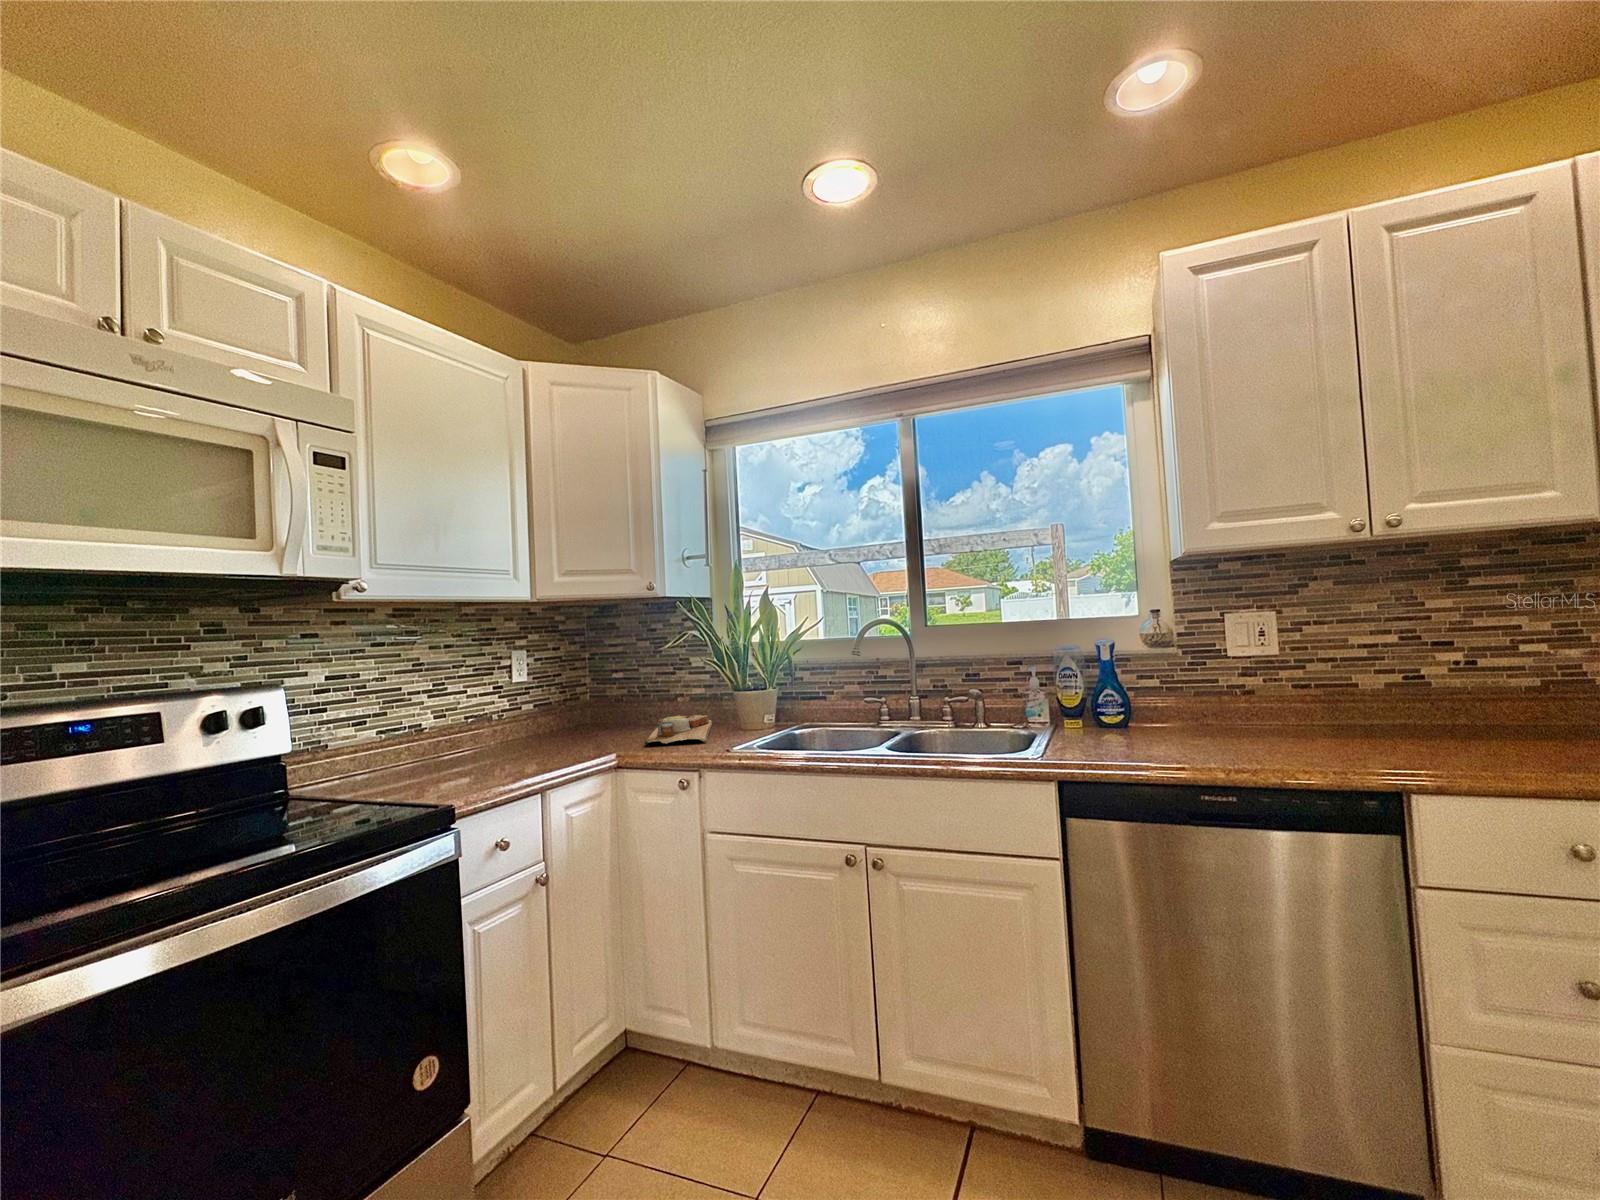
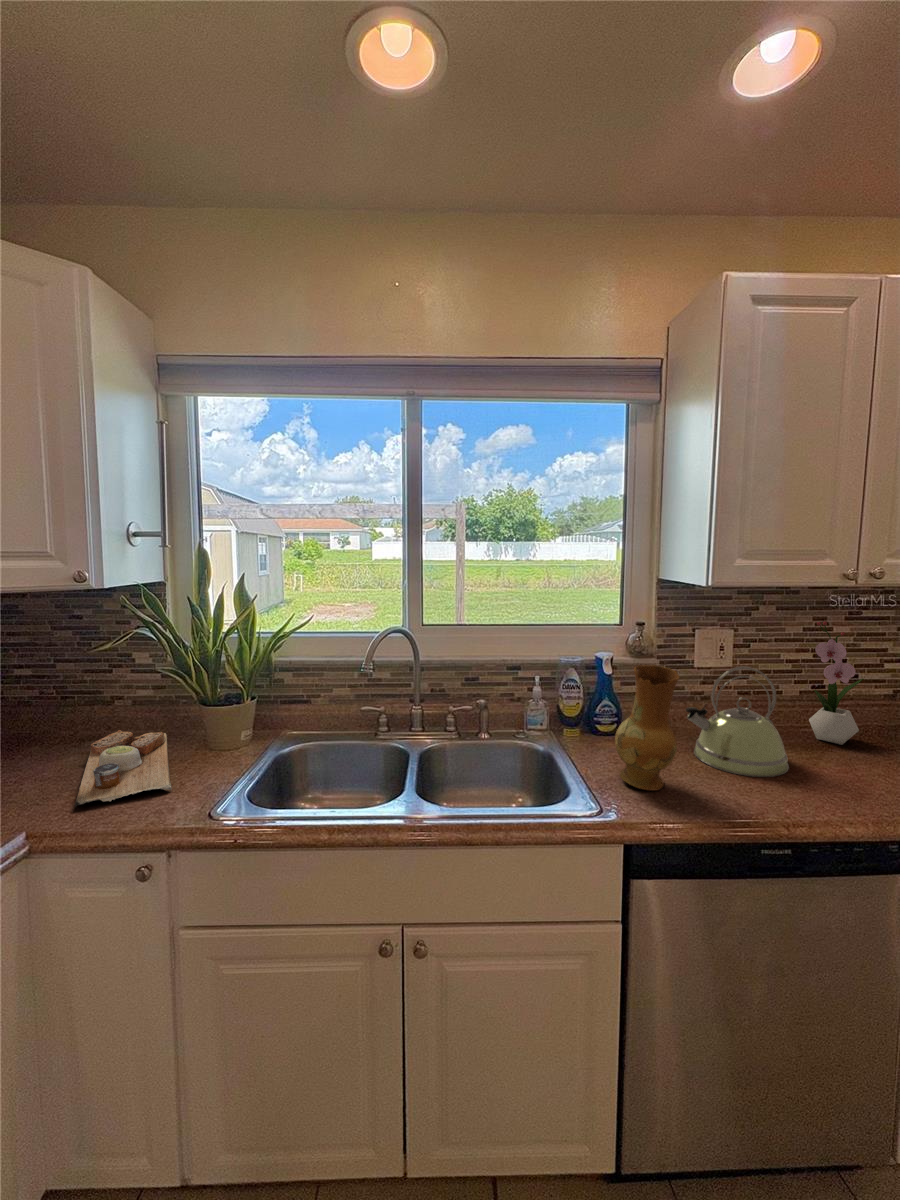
flower arrangement: none [1365,587,1451,737] -> present [809,621,864,745]
ceramic jug: none [1075,631,1138,752] -> present [615,665,680,791]
kettle: none [1181,637,1309,750] -> present [686,666,789,777]

